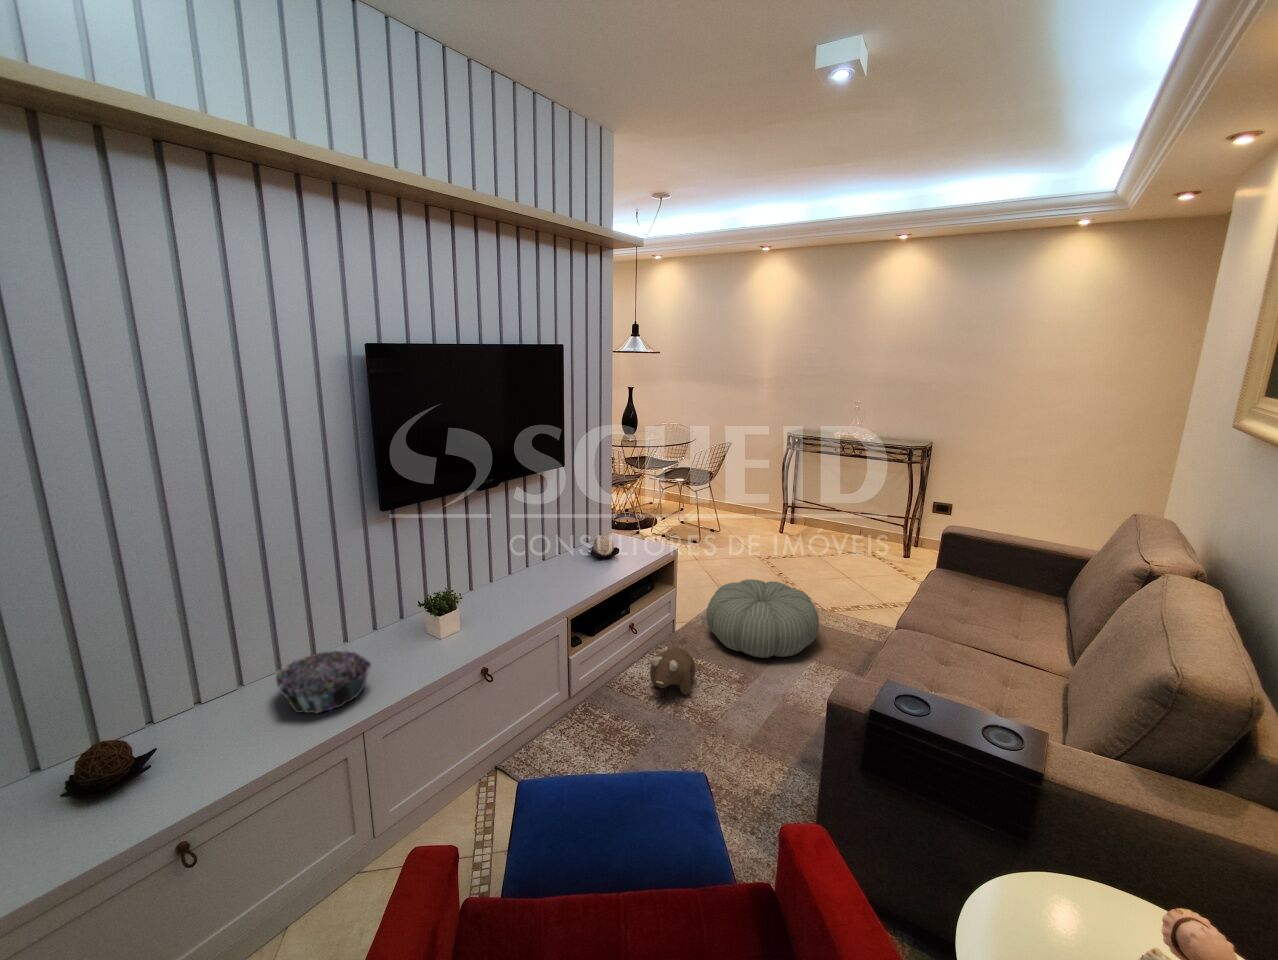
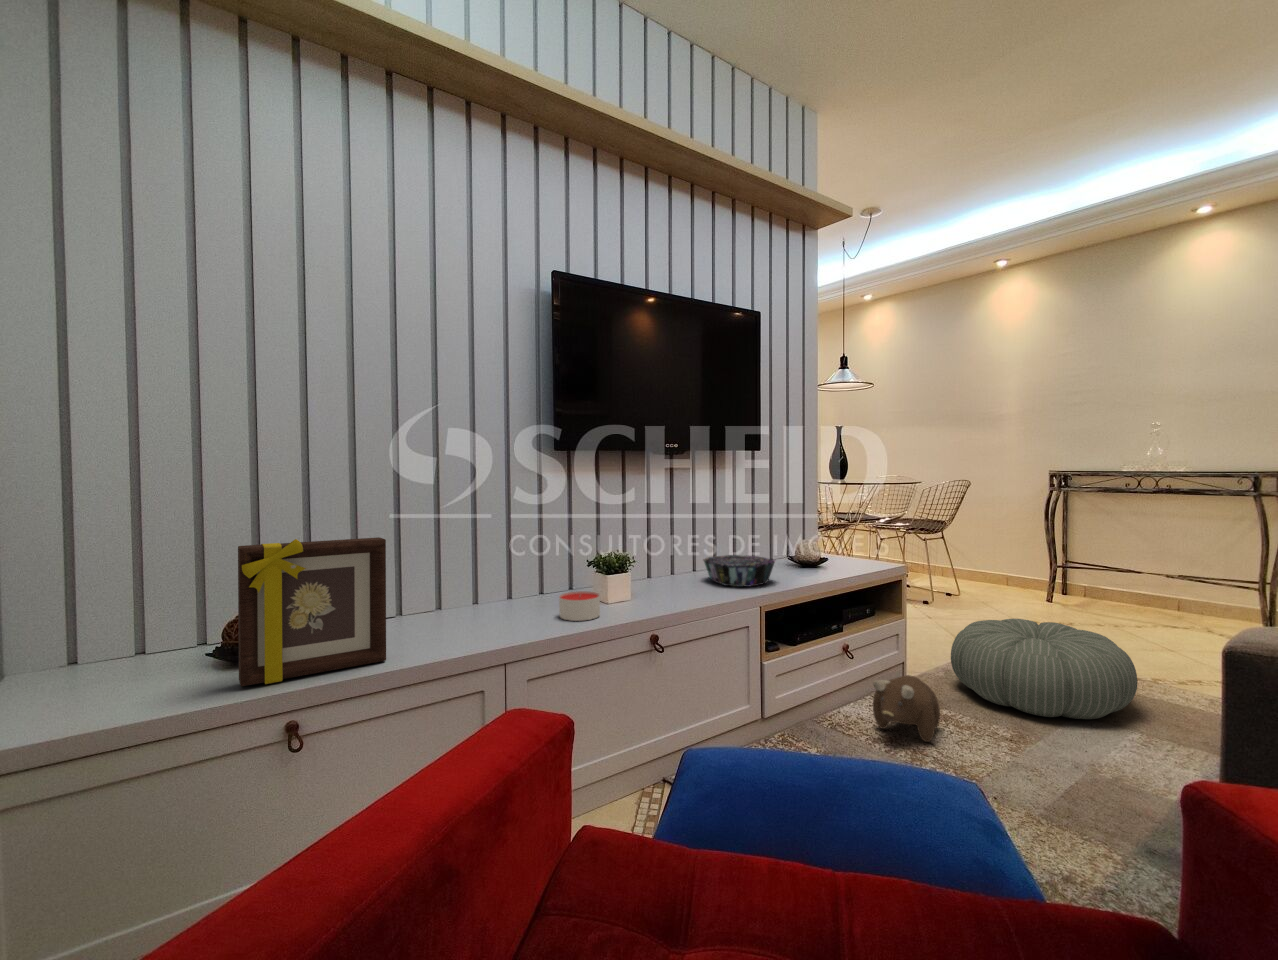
candle: none [398,635,435,667] -> present [559,591,600,621]
decorative bowl: present [276,651,371,714] -> present [703,555,776,587]
picture frame: none [86,655,250,824] -> present [238,537,386,686]

